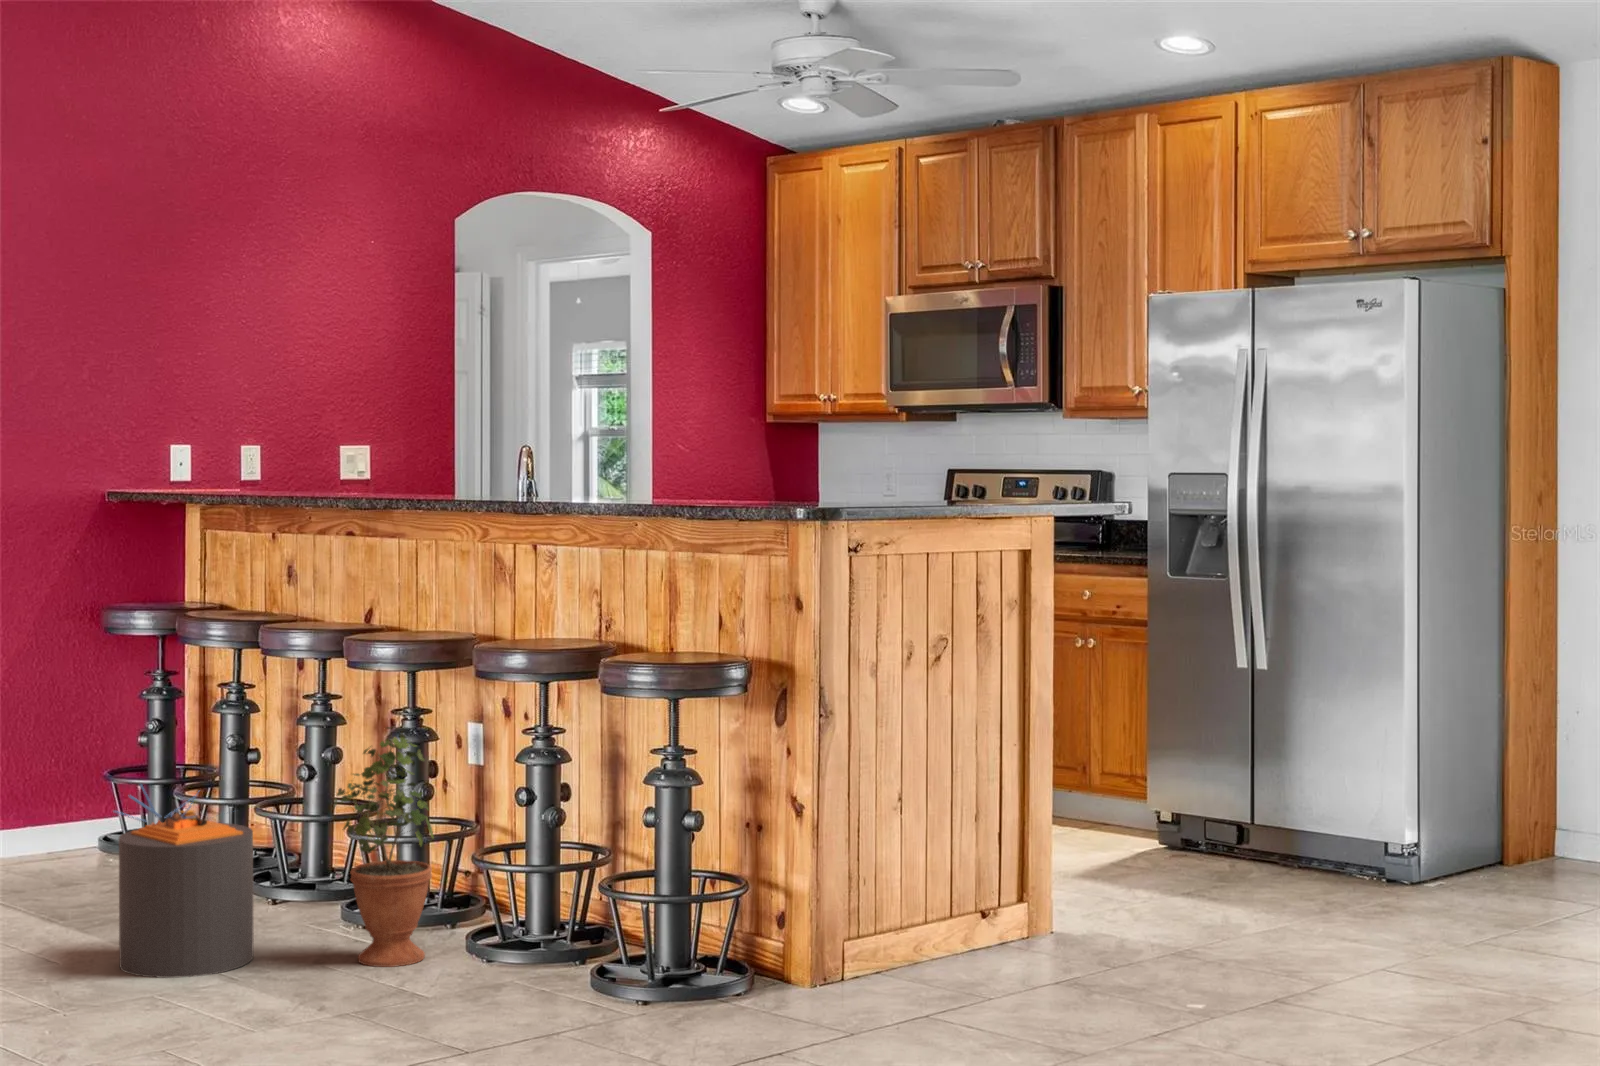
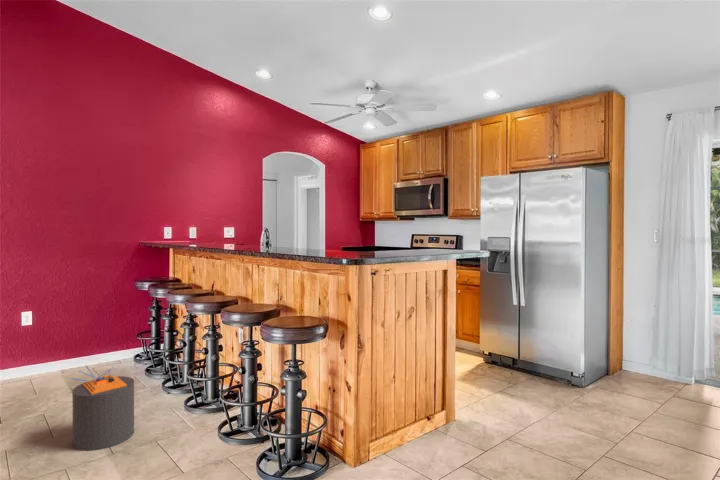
potted plant: present [333,727,434,967] -> none [162,341,206,443]

